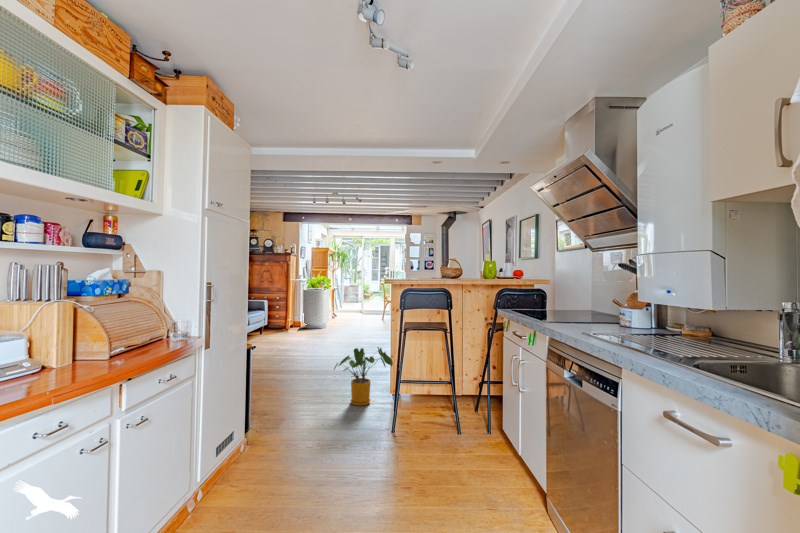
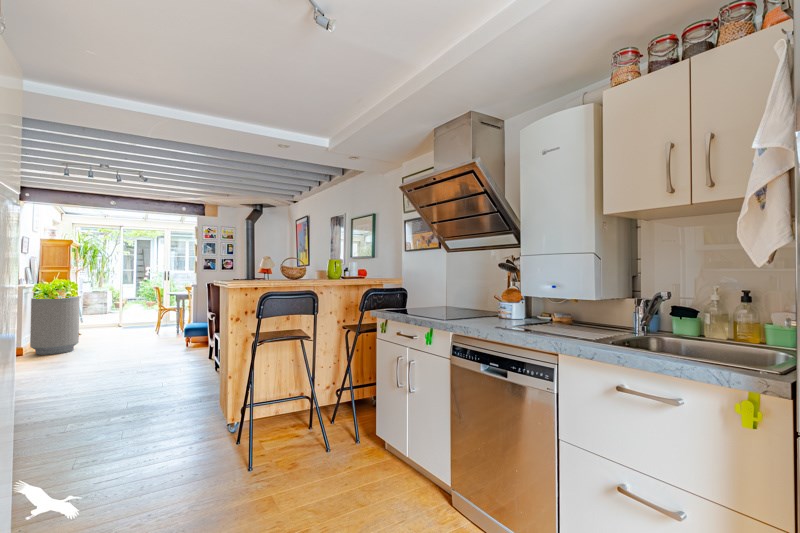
house plant: present [334,347,393,406] -> none [145,368,234,449]

